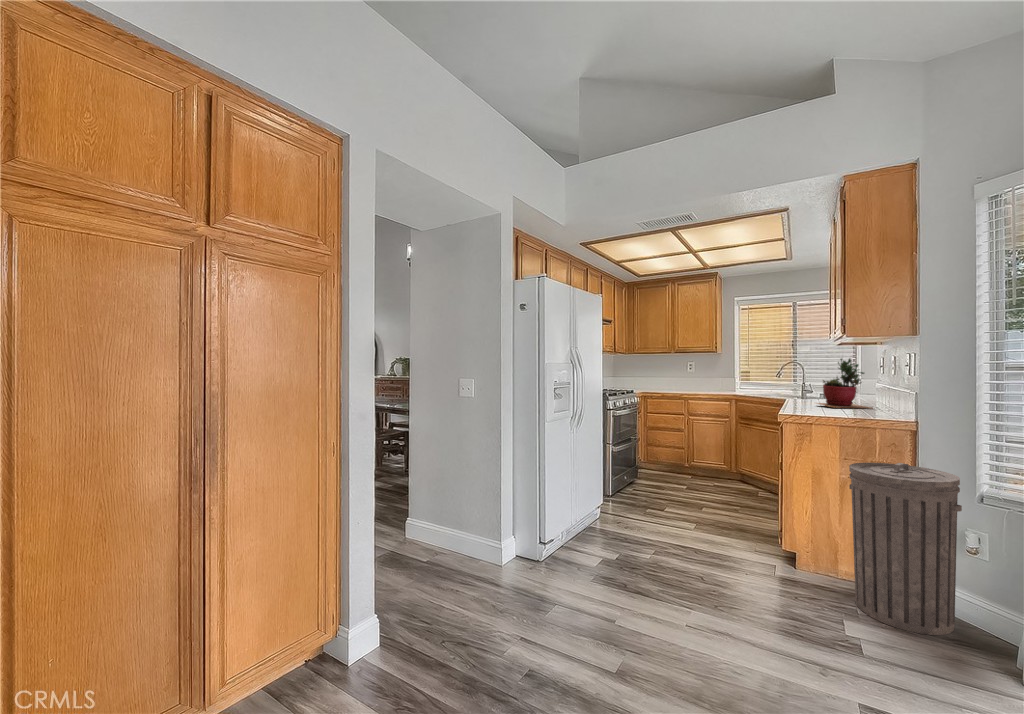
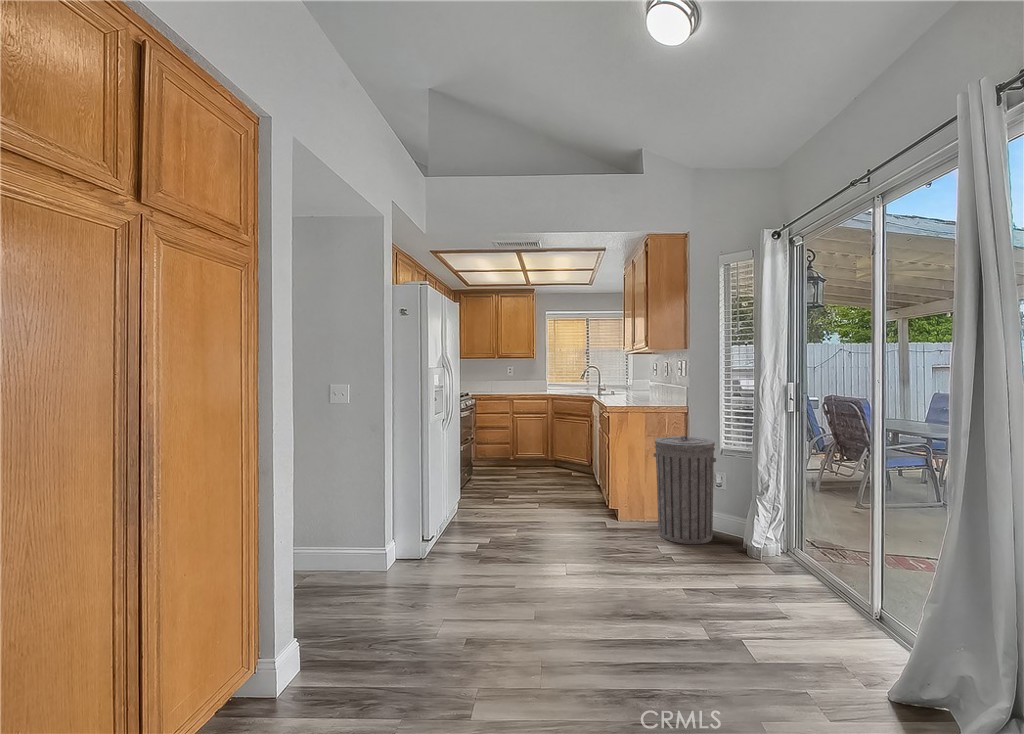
succulent plant: present [817,359,872,408] -> none [618,363,658,400]

